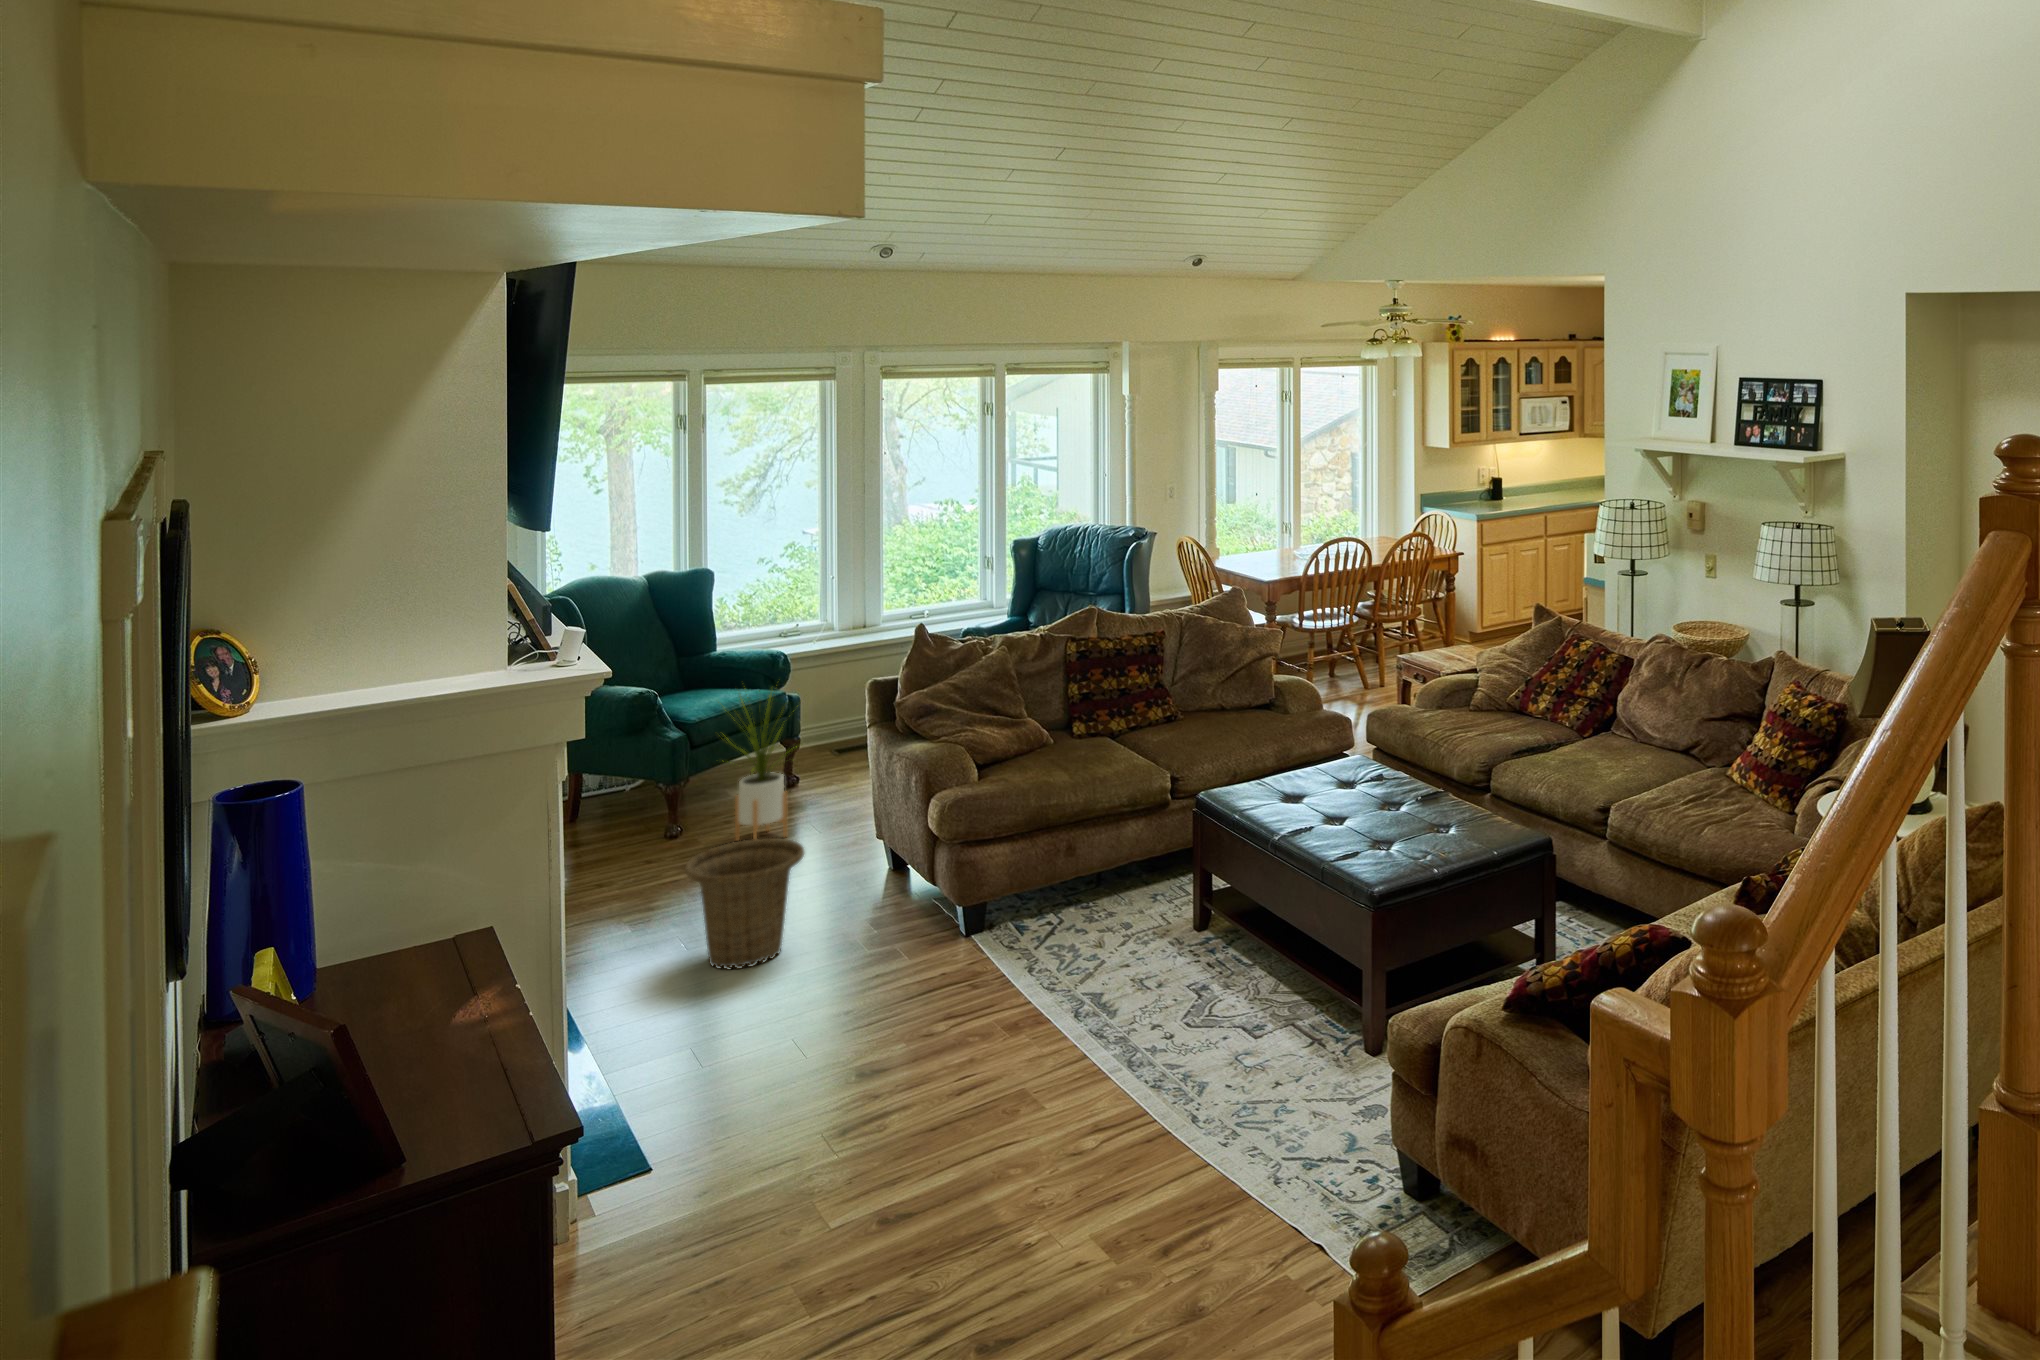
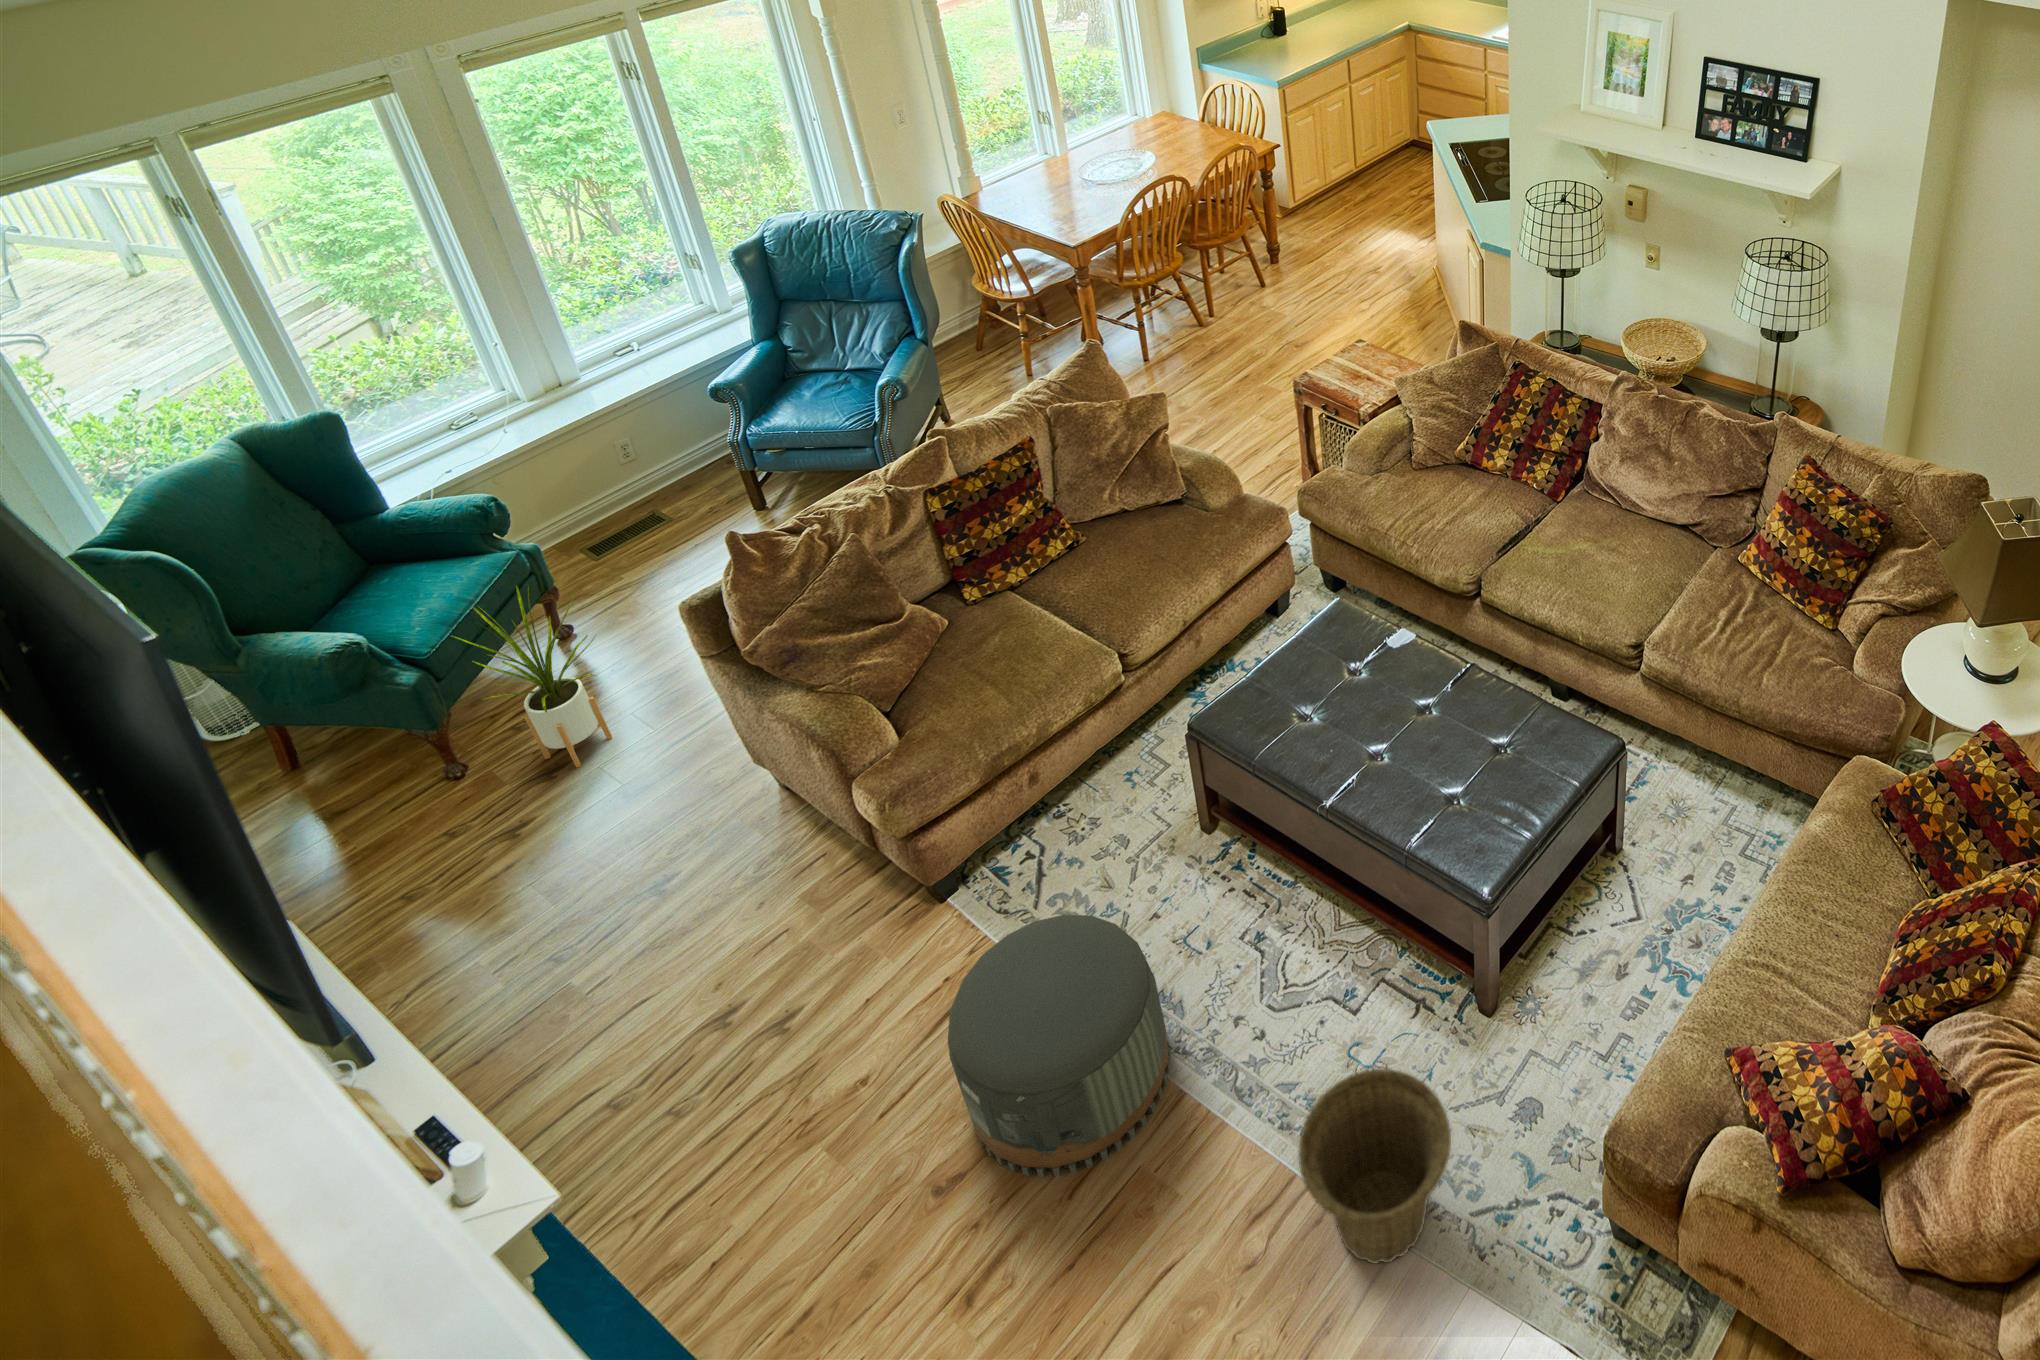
basket: present [685,838,804,969] -> present [1298,1069,1451,1263]
pouf: none [911,880,1093,1080] -> present [948,915,1170,1177]

